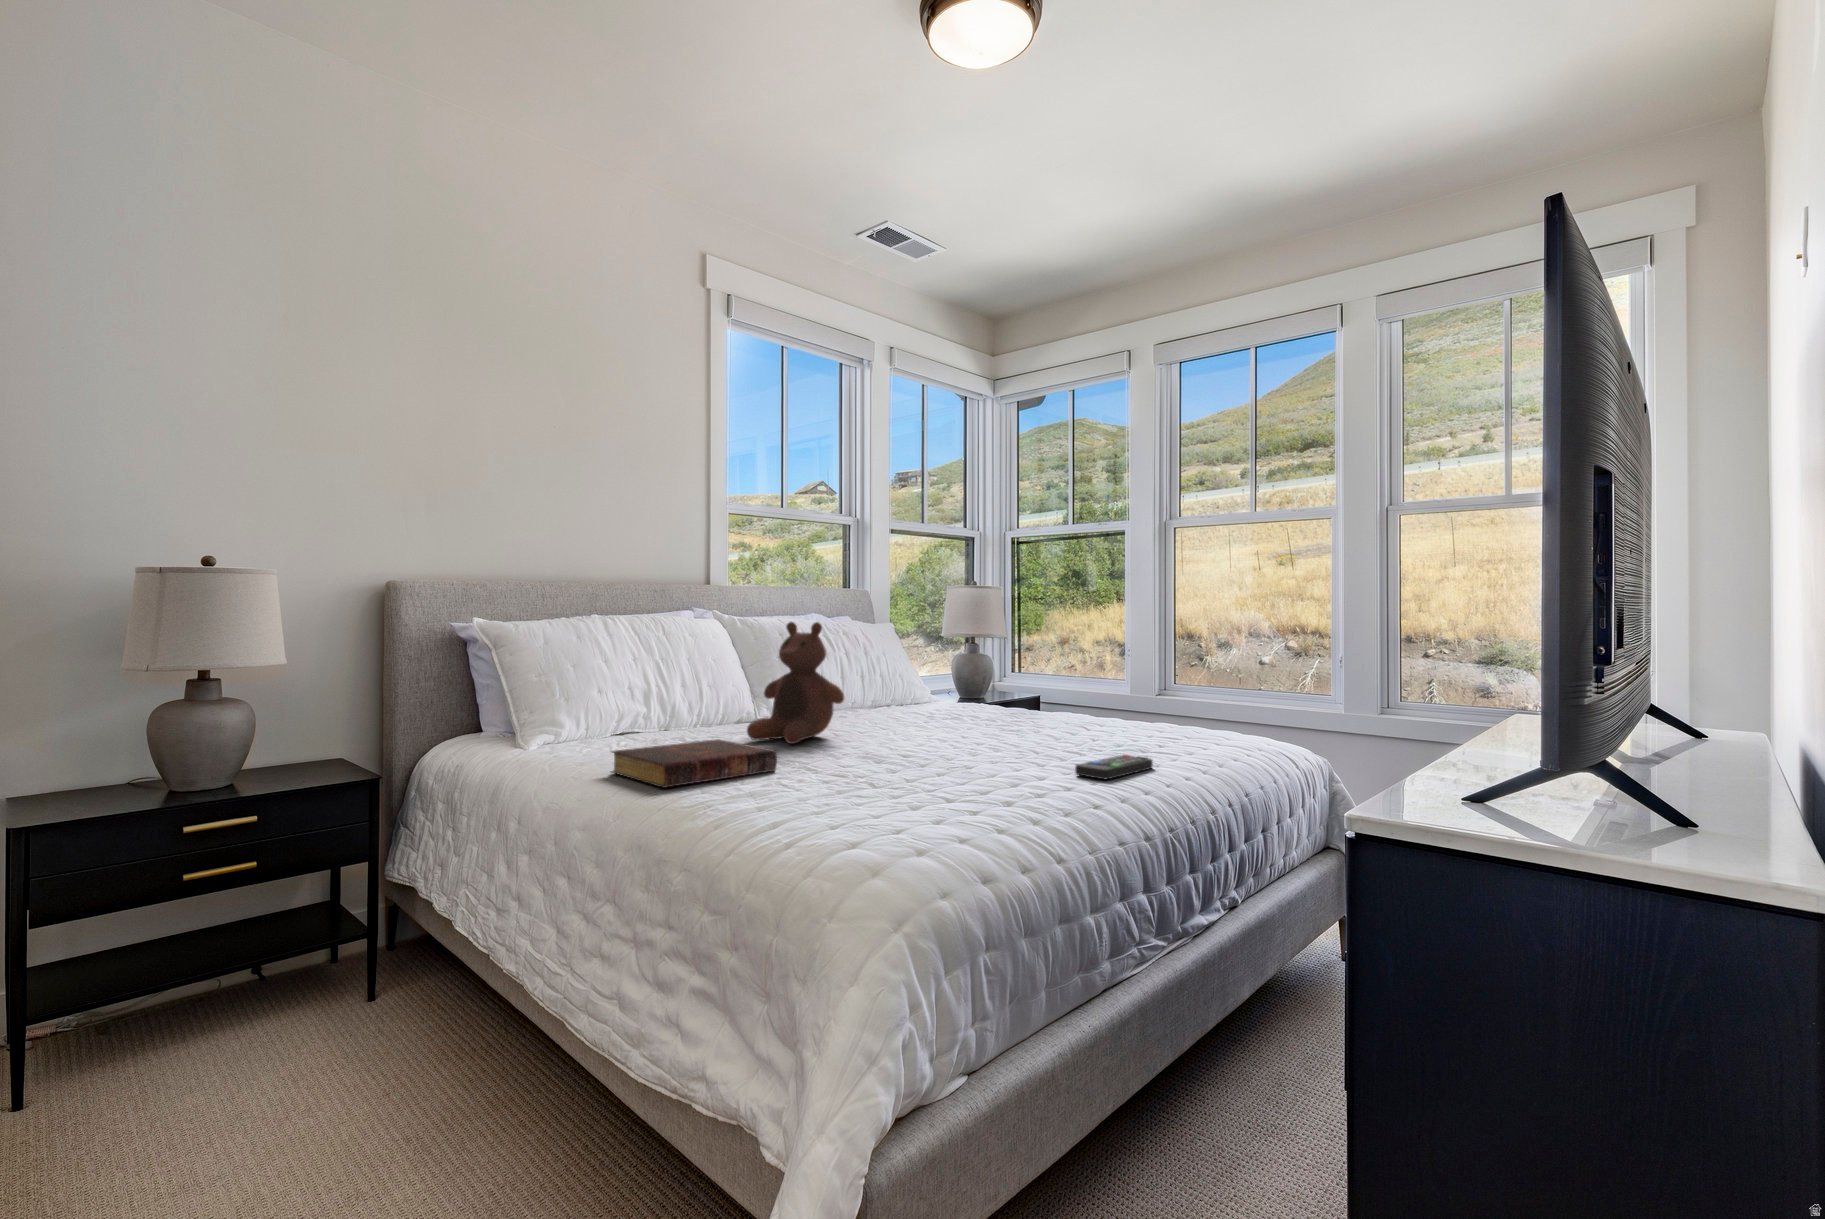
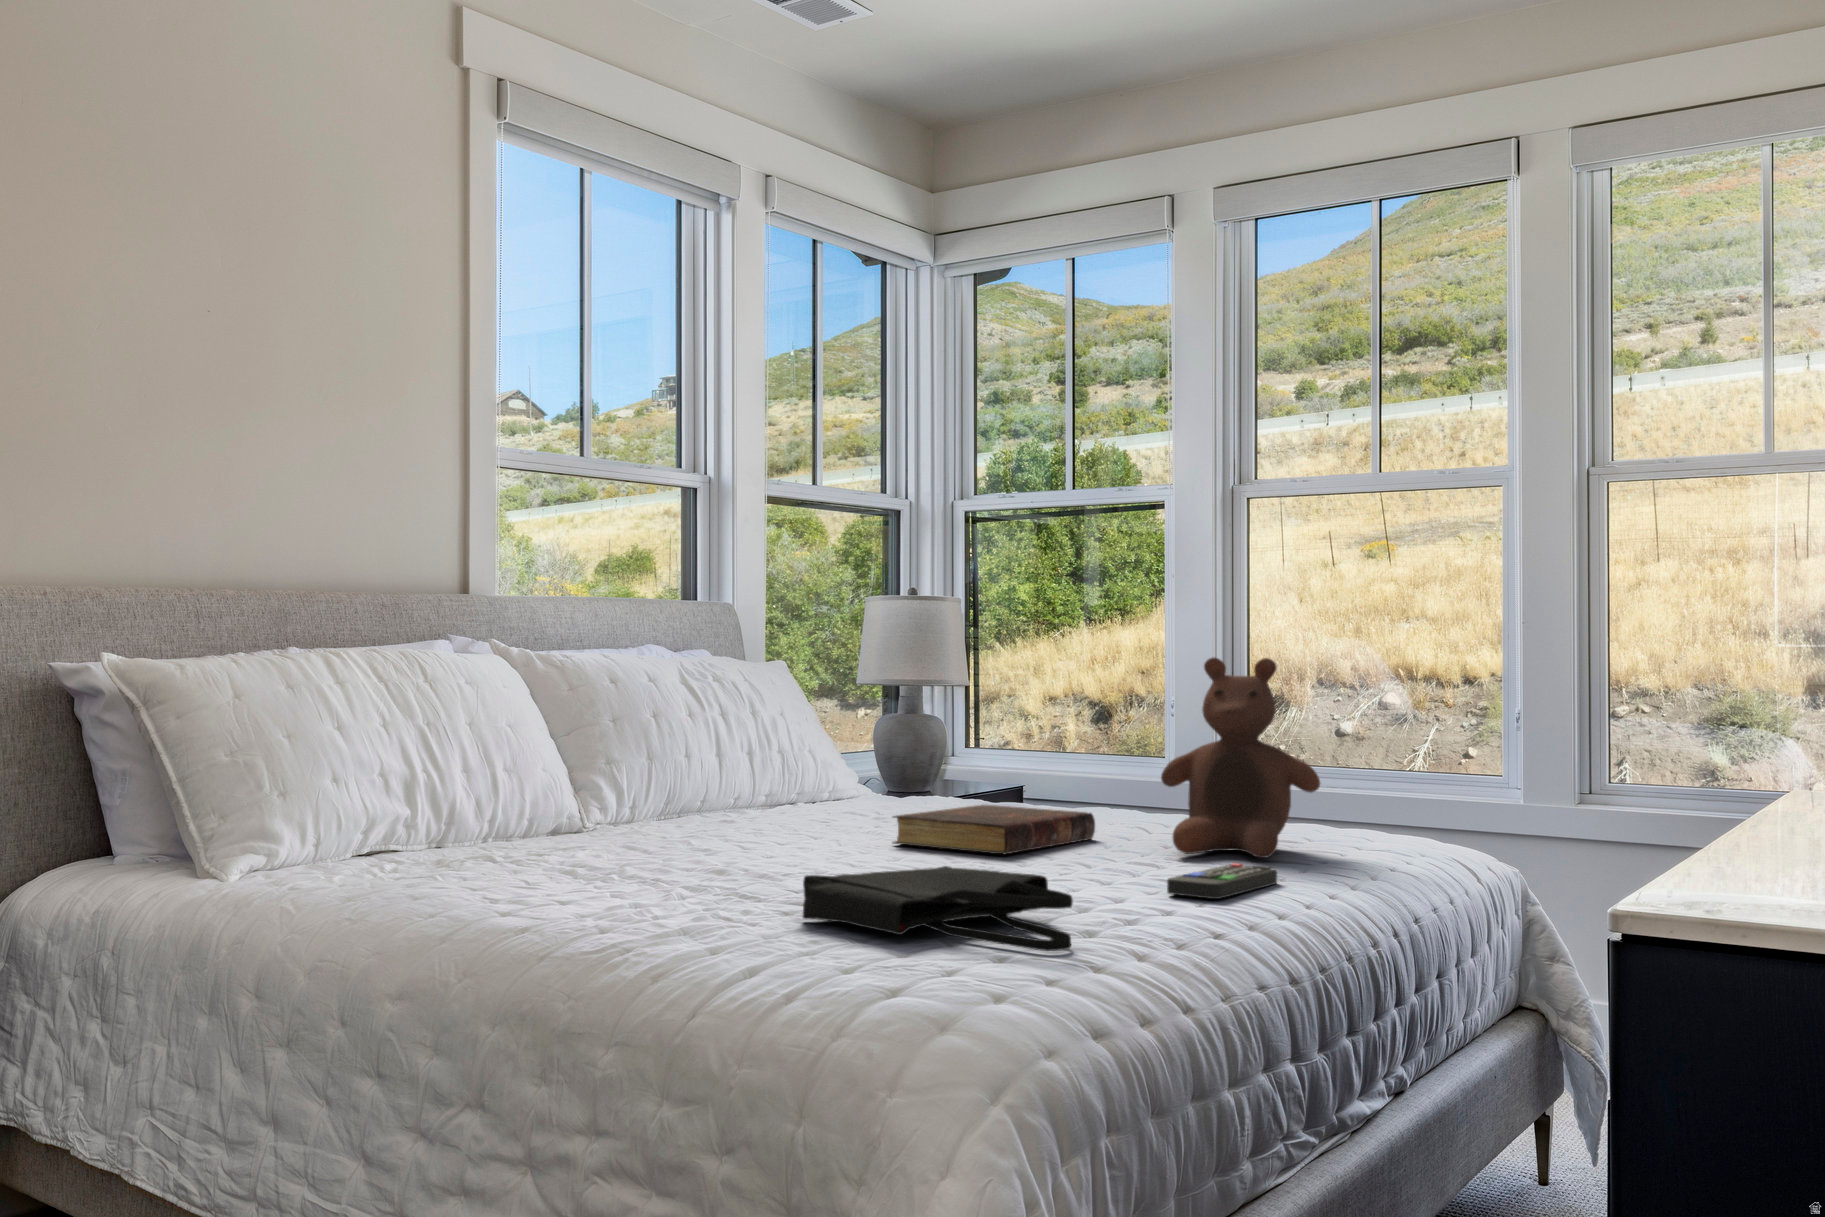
stuffed bear: present [747,622,844,744] -> present [1161,657,1320,858]
book: present [611,739,777,788] -> present [893,805,1095,854]
tote bag: none [830,753,990,817] -> present [803,866,1073,951]

